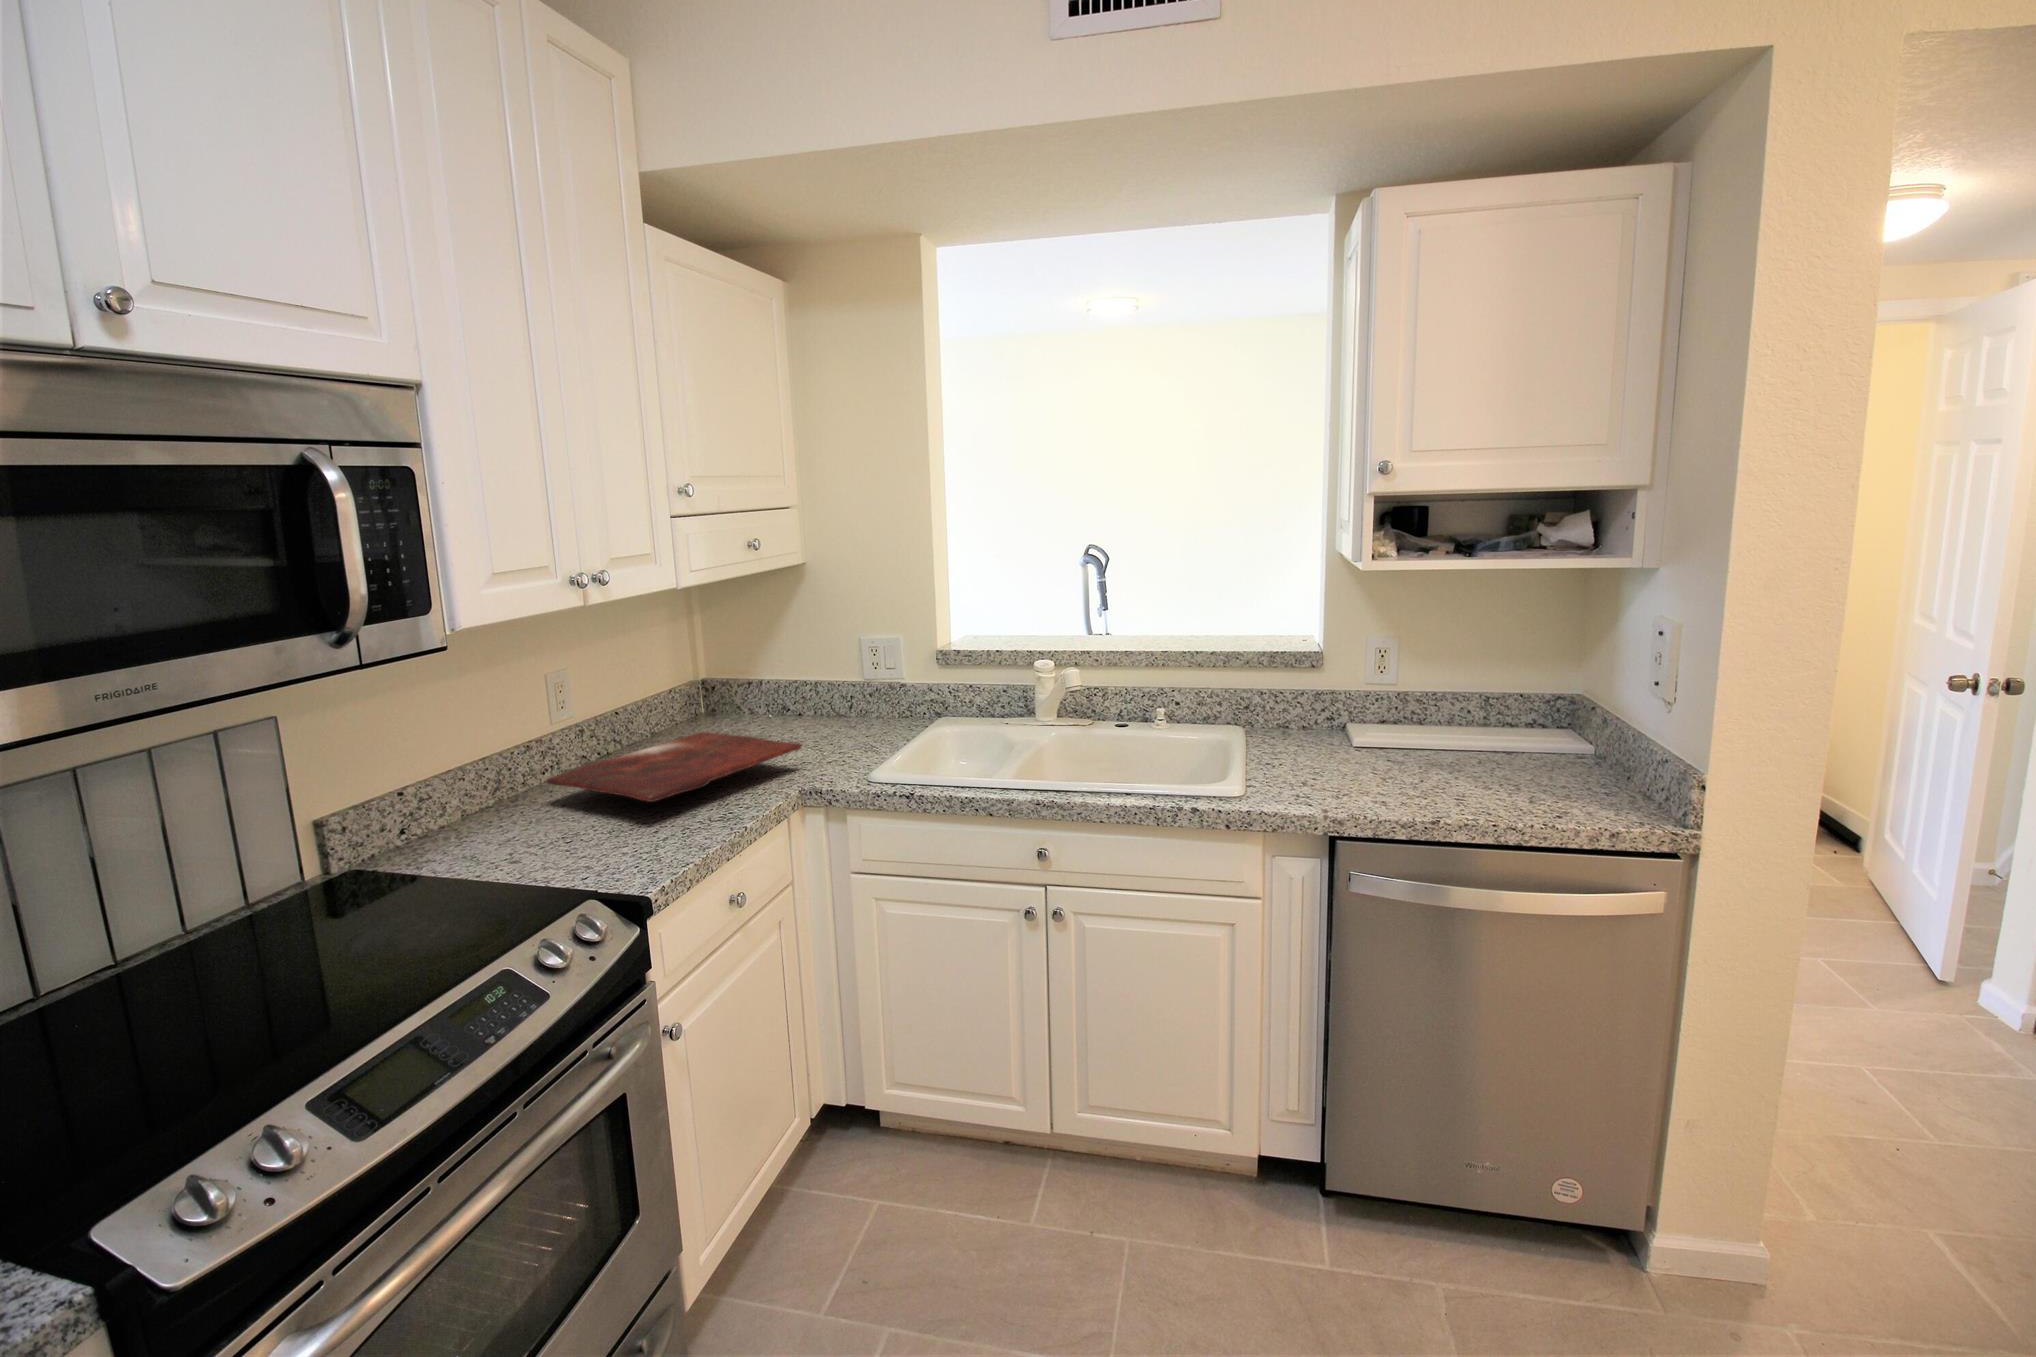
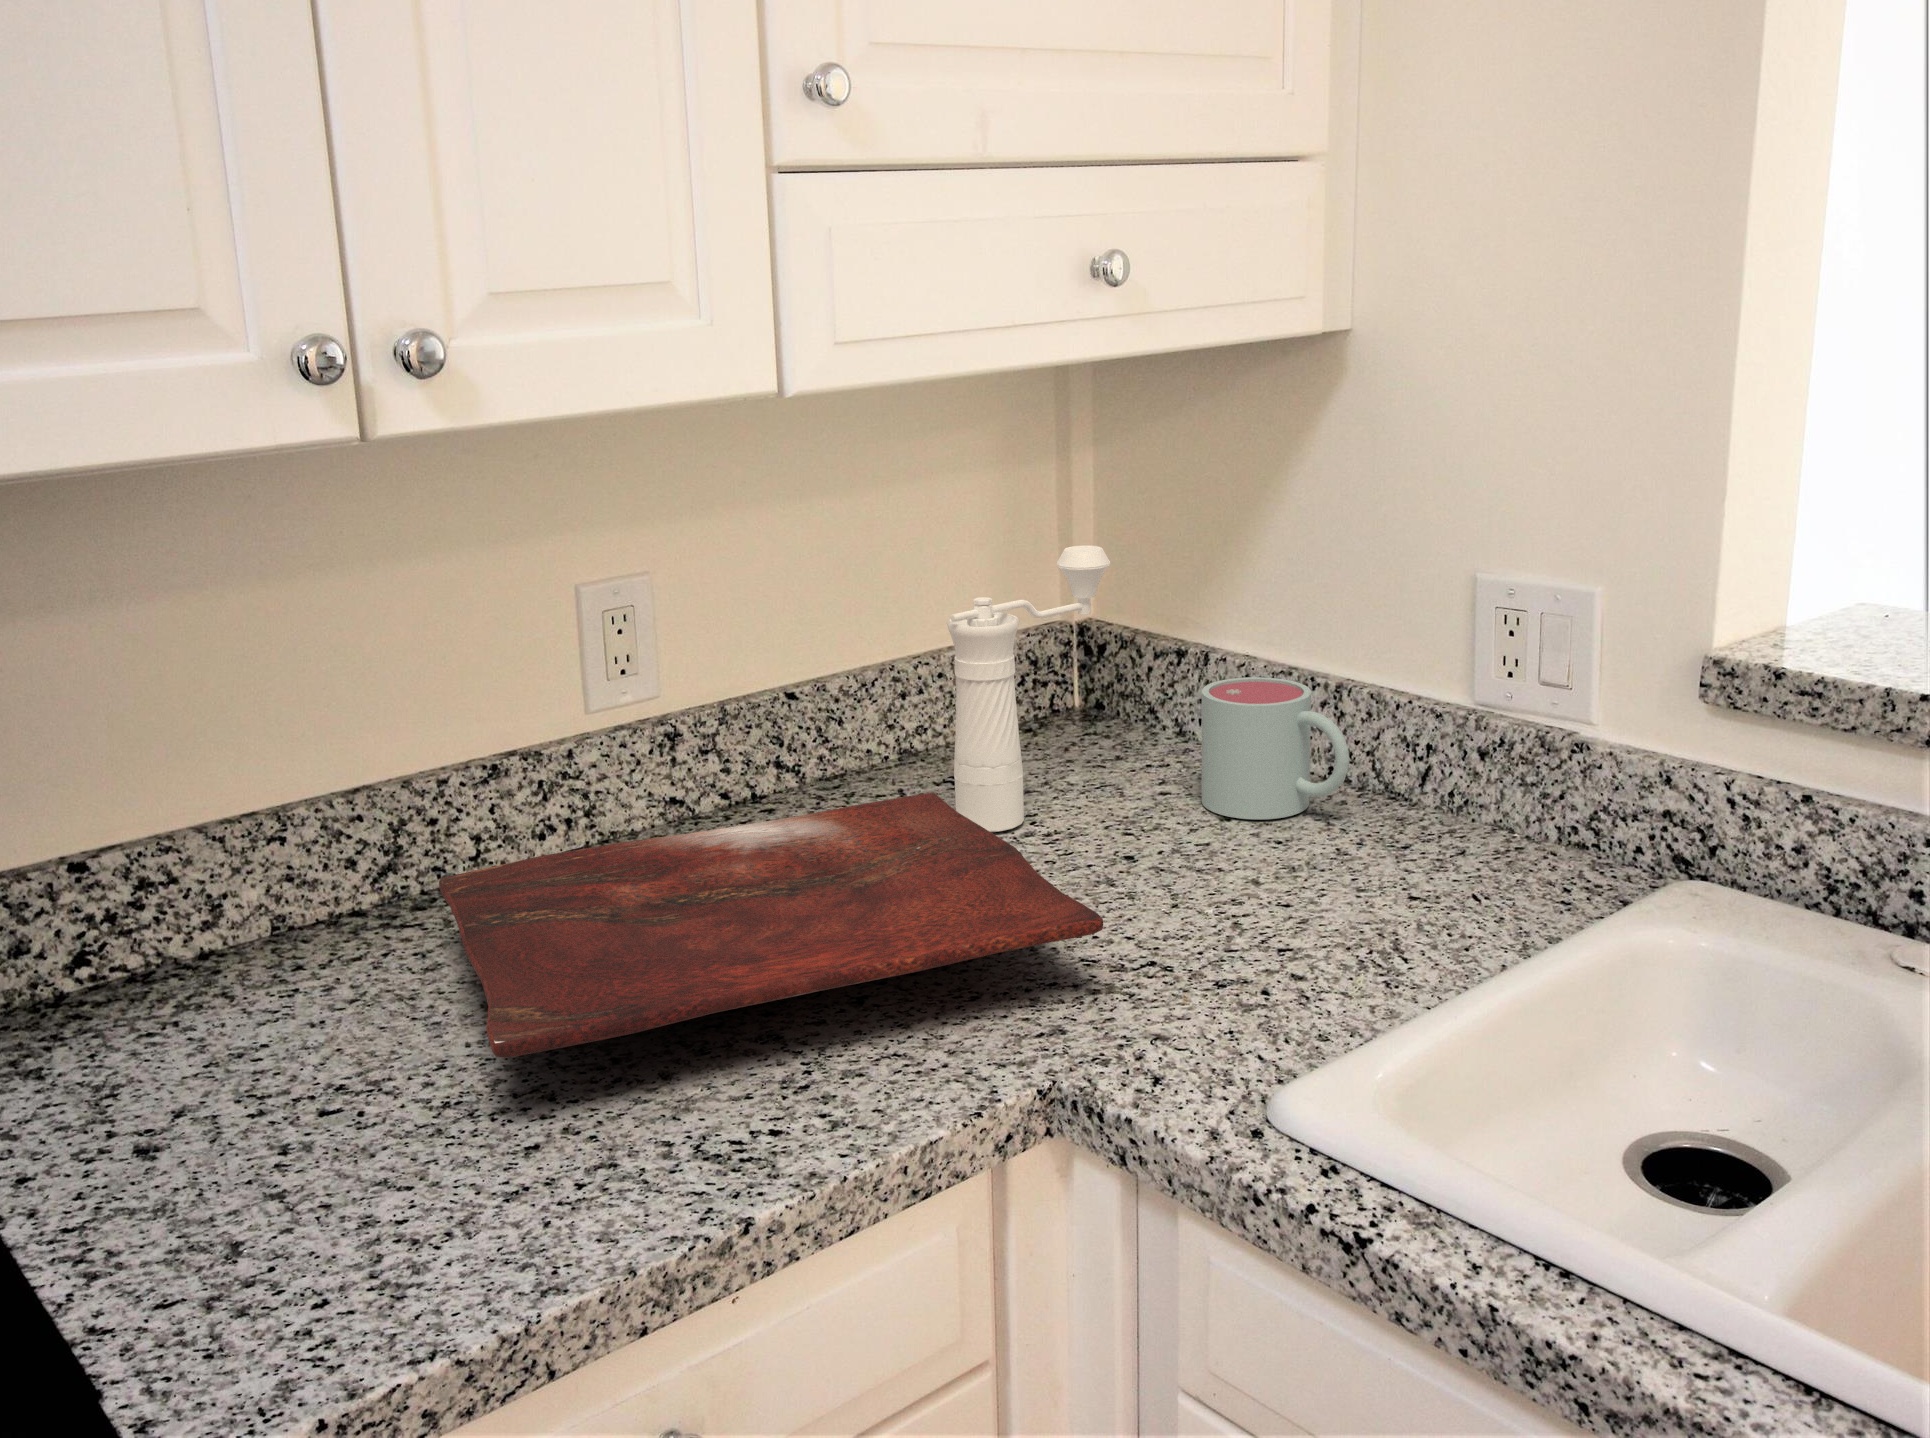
pepper mill: none [692,642,740,748] -> present [947,545,1110,832]
mug: none [777,682,833,730] -> present [1202,677,1349,819]

